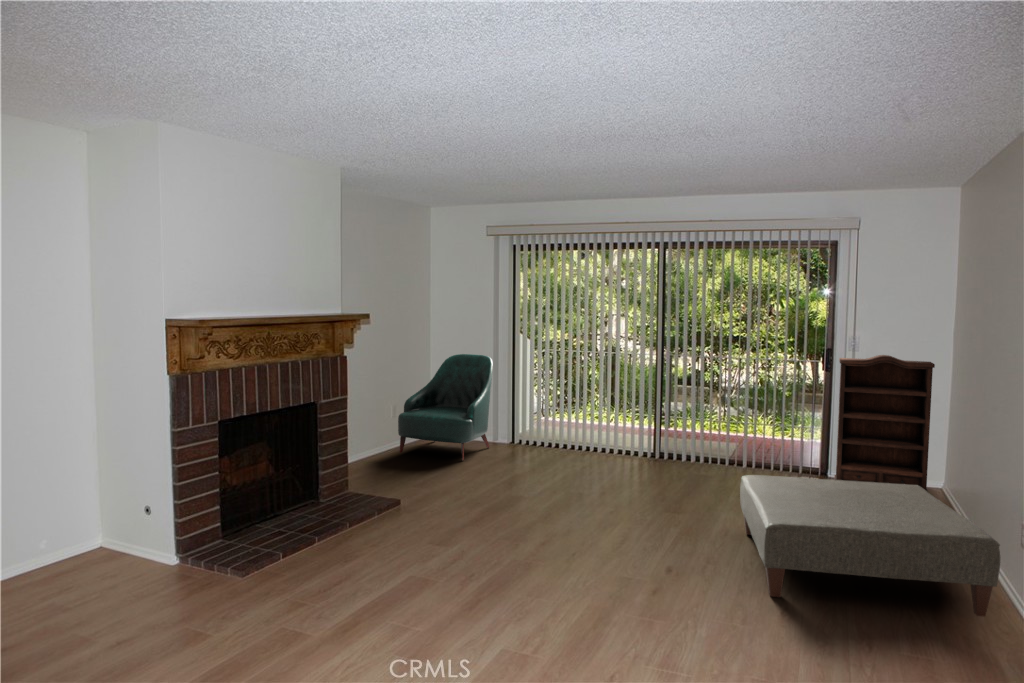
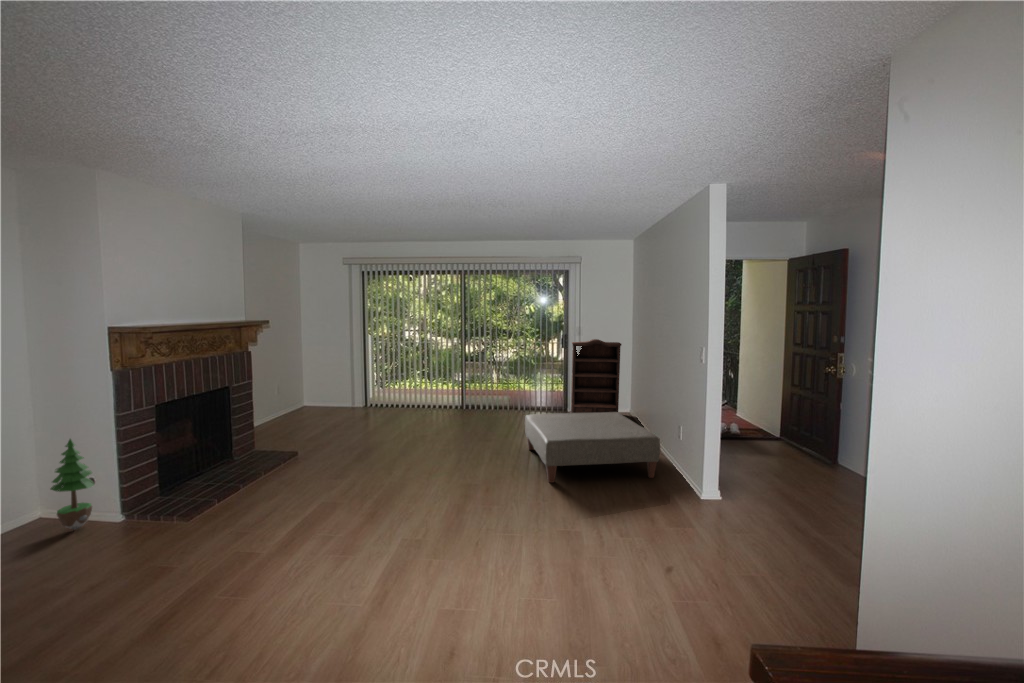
armchair: present [398,354,493,460] -> none [279,346,350,422]
potted tree: none [100,454,147,569] -> present [51,439,94,529]

